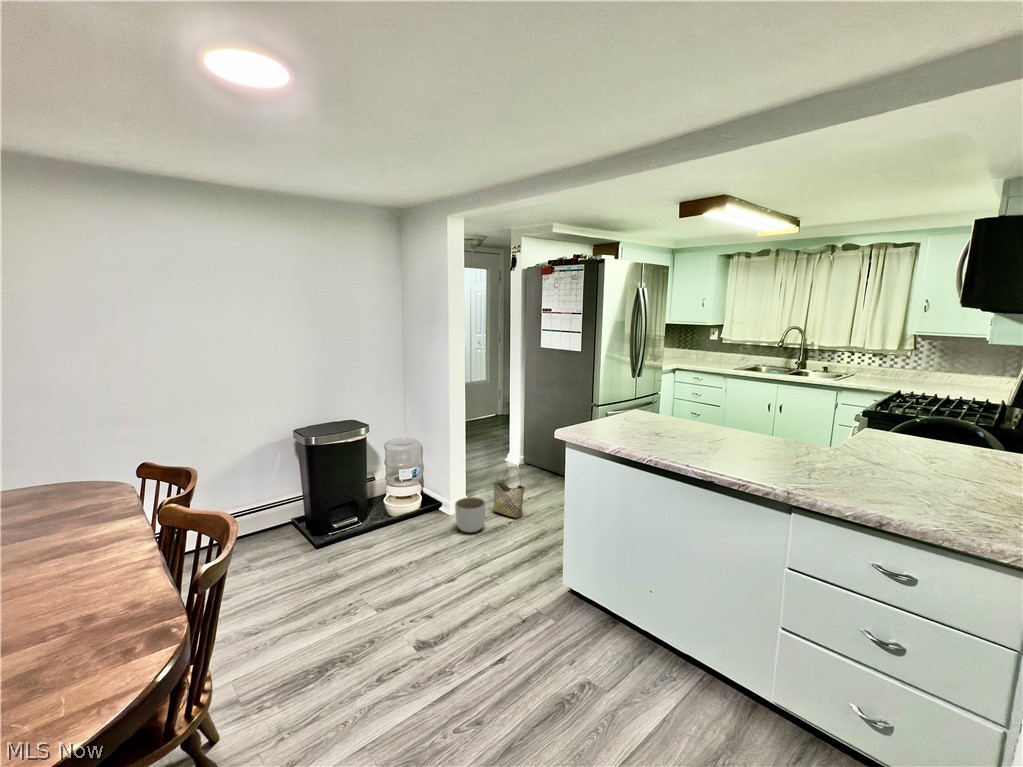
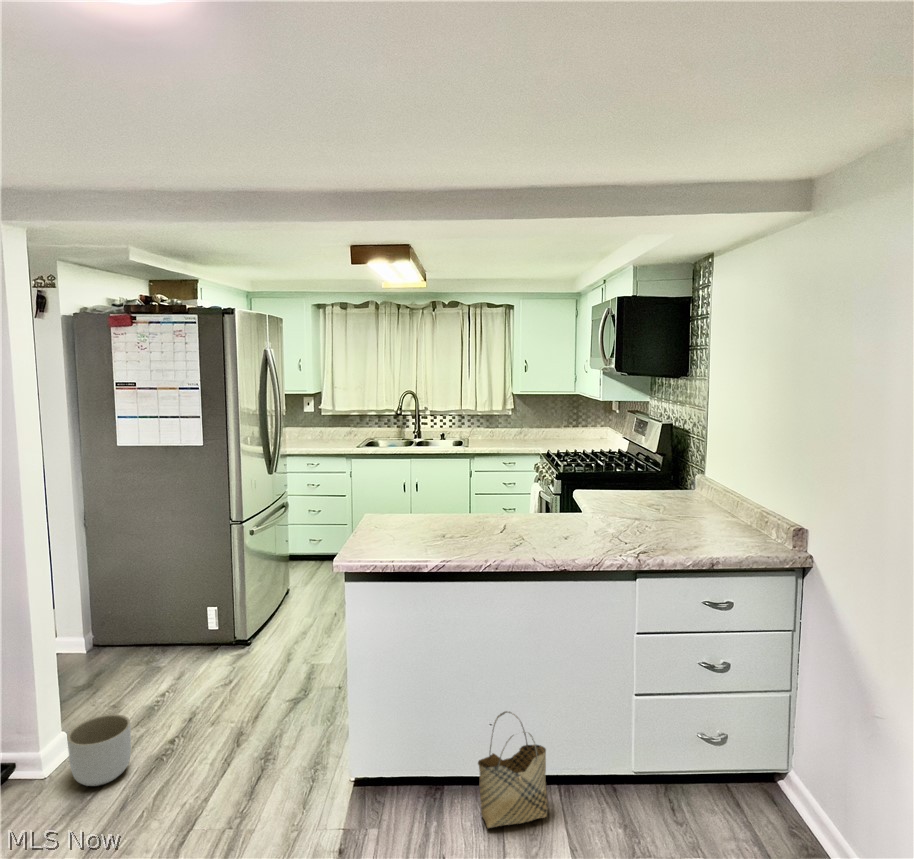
woven basket: present [493,467,525,518] -> present [478,711,548,828]

